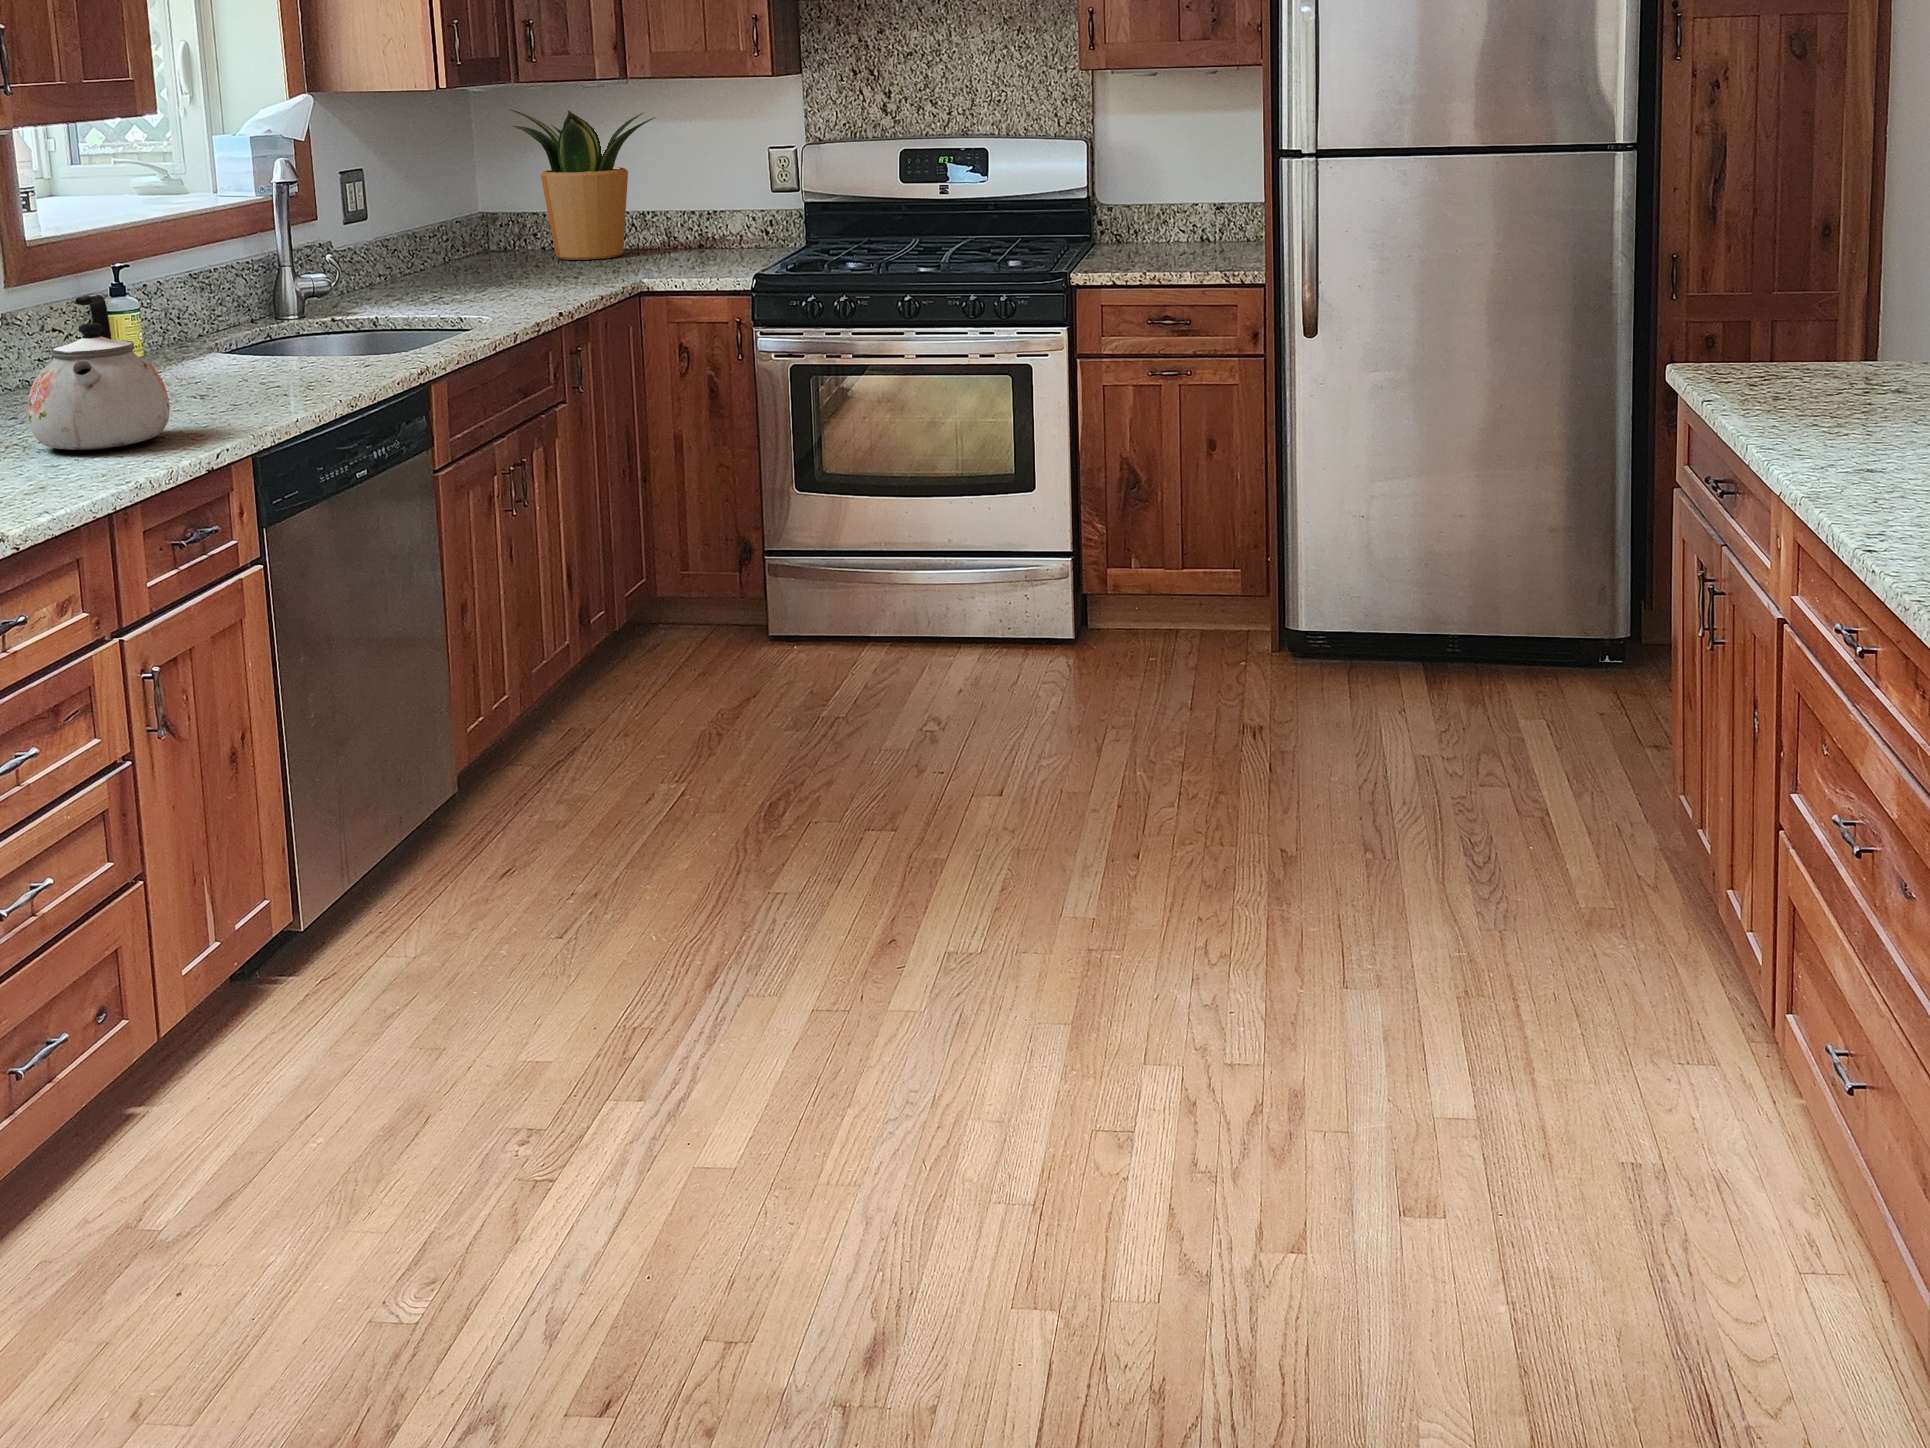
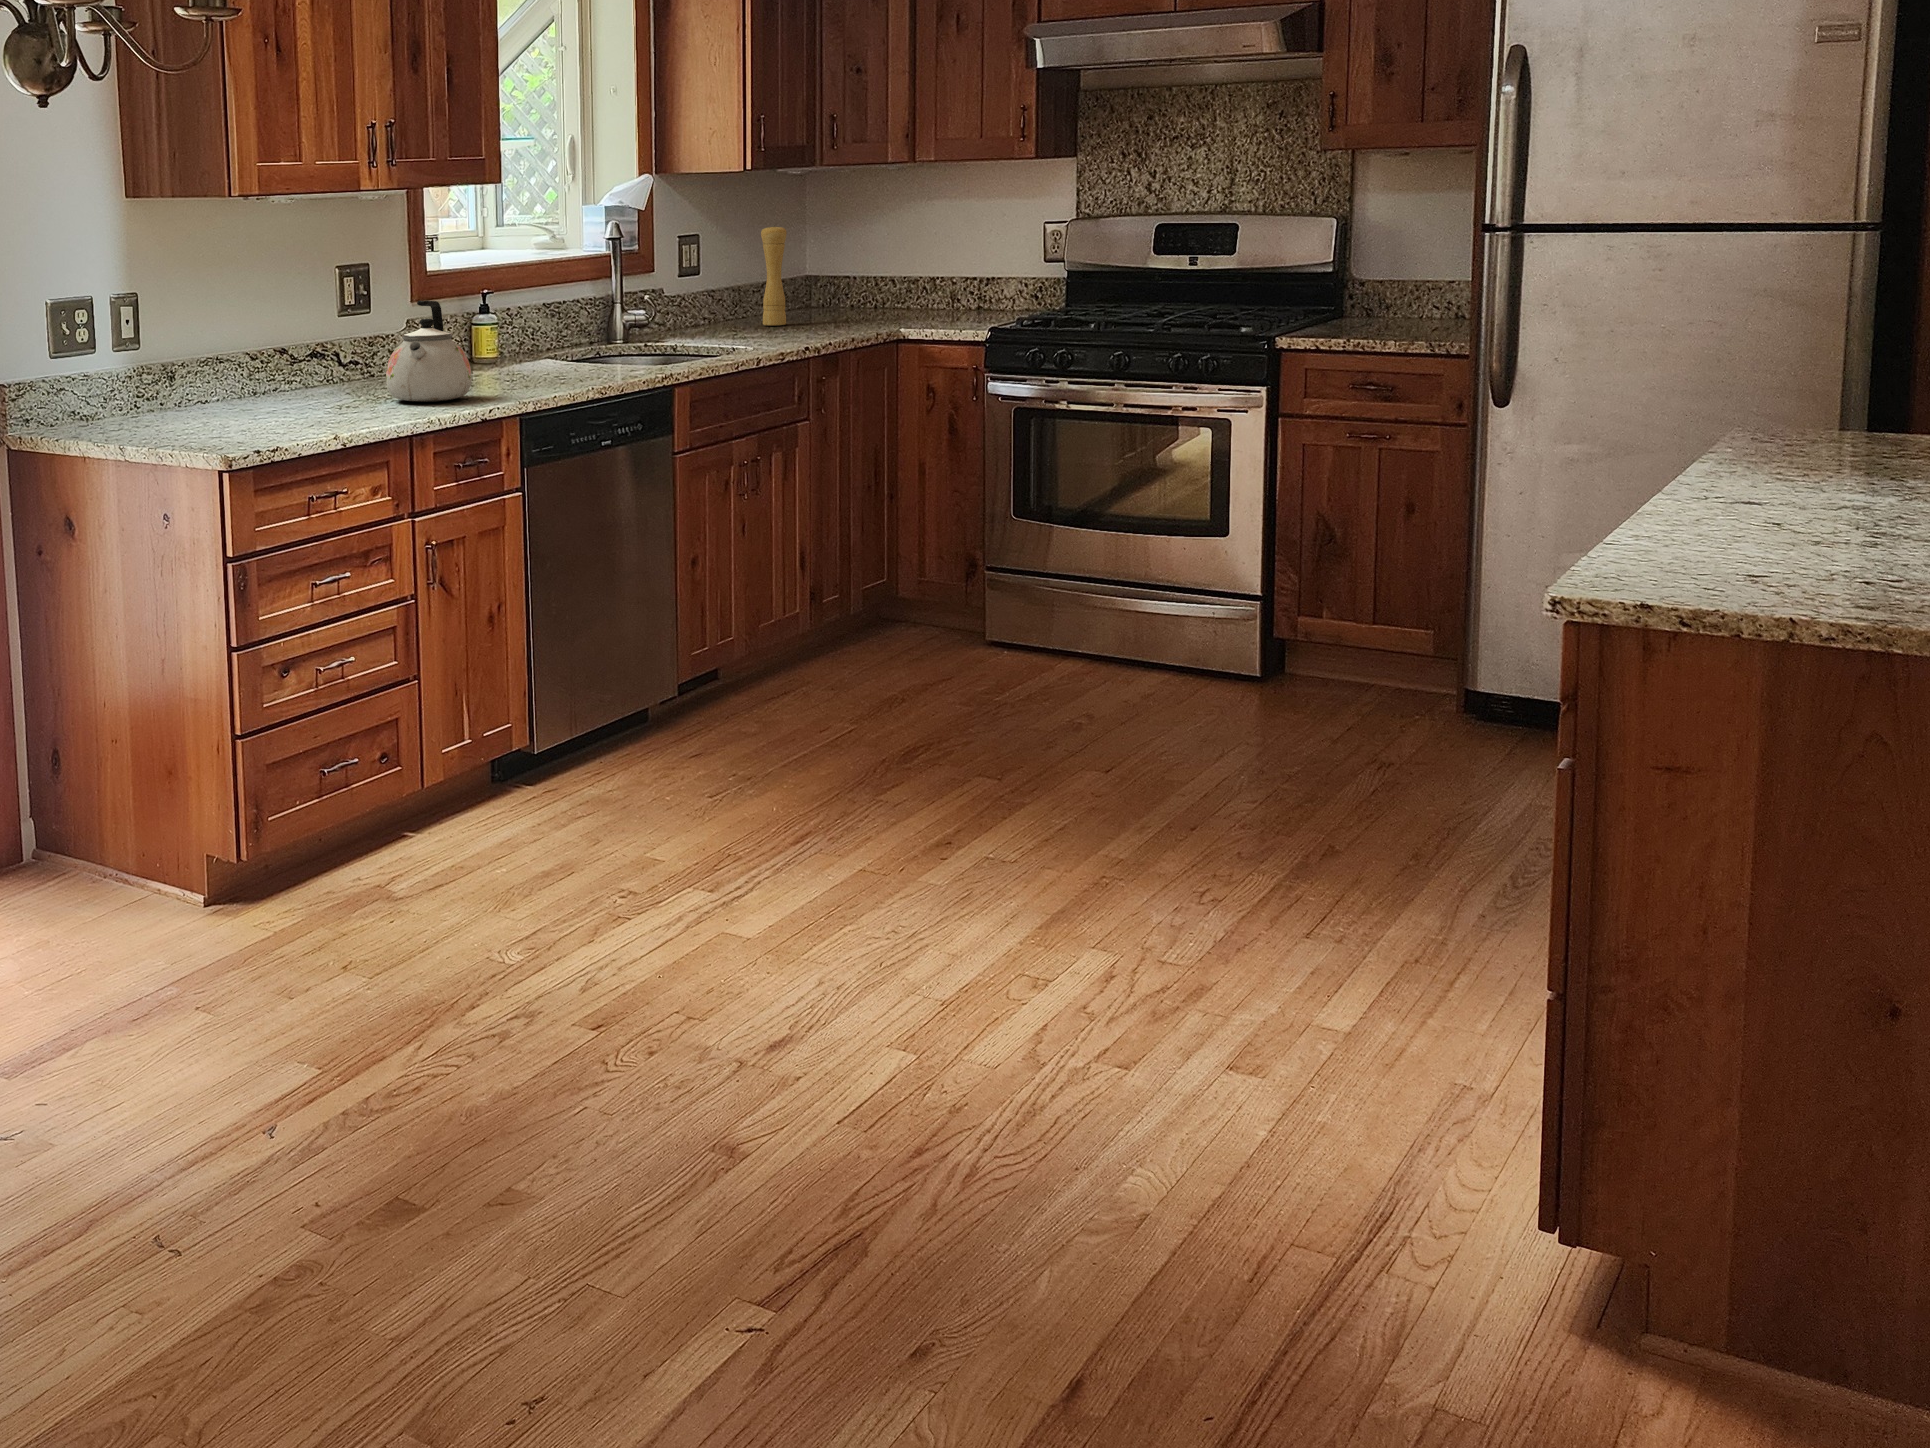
potted plant: present [511,110,655,260] -> none [829,188,948,314]
pepper mill: none [447,158,486,283] -> present [761,225,787,326]

